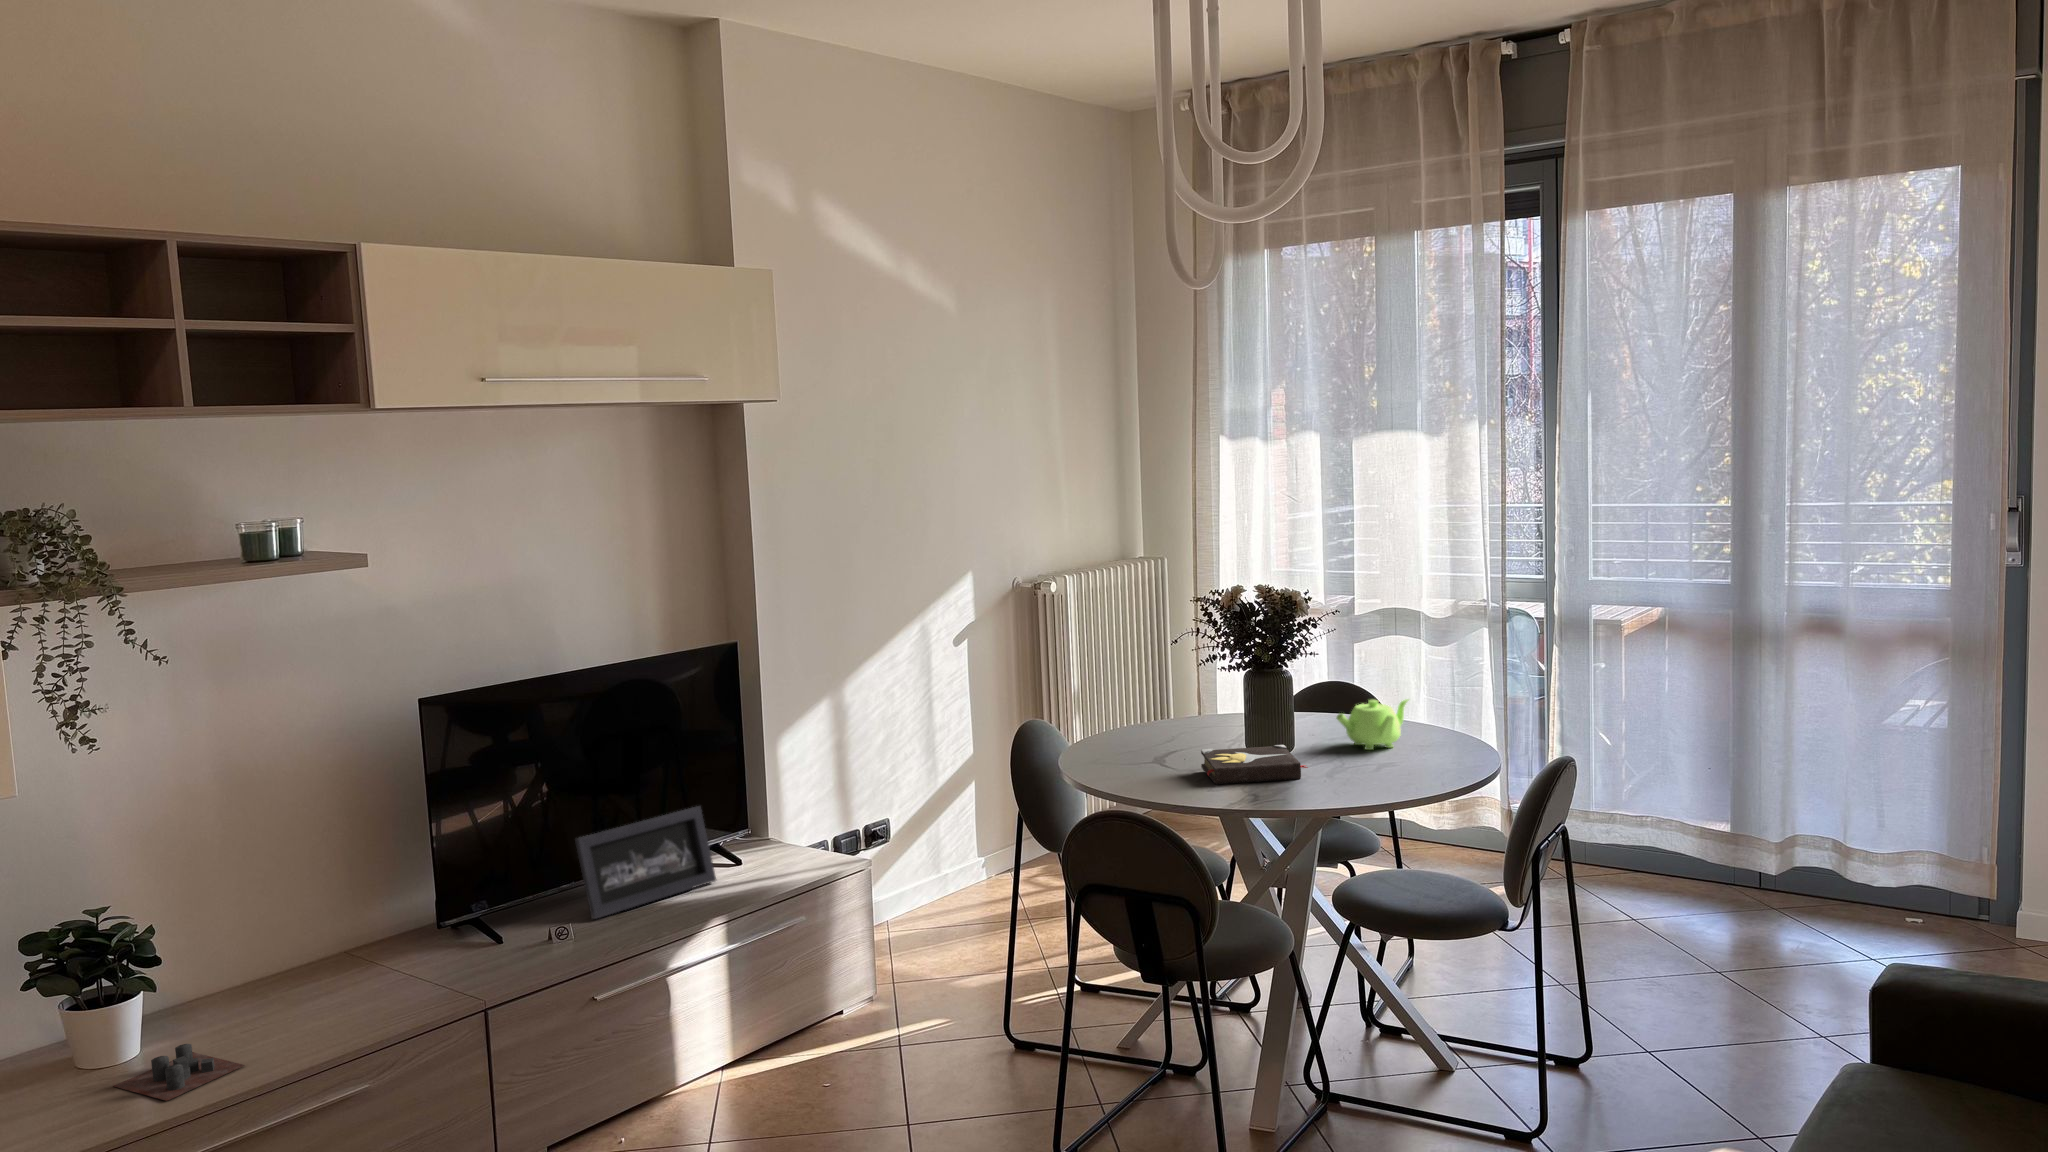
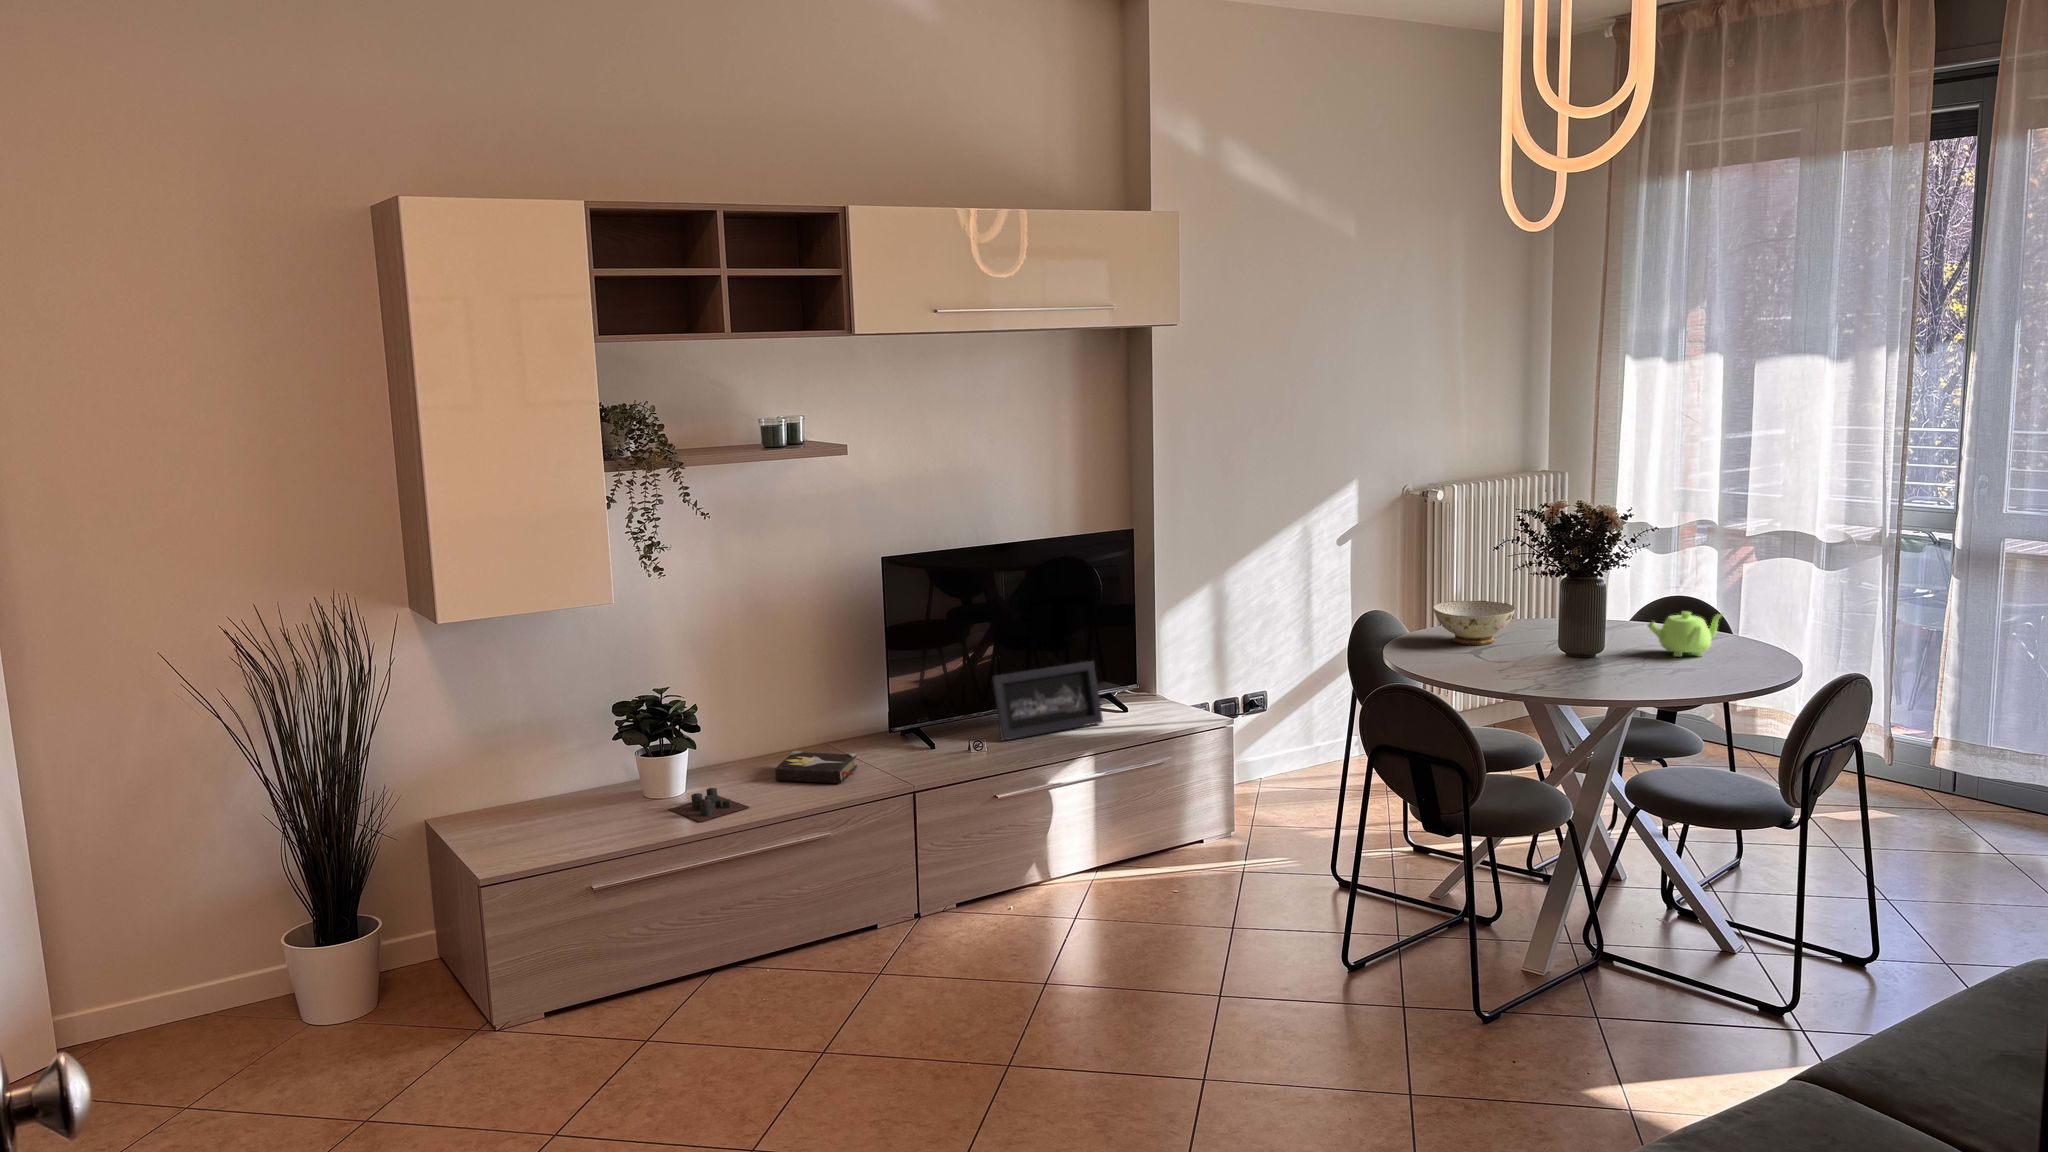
ceramic bowl: none [1104,702,1193,754] -> present [1433,601,1515,645]
hardback book: present [1201,745,1307,785] -> present [775,751,857,784]

